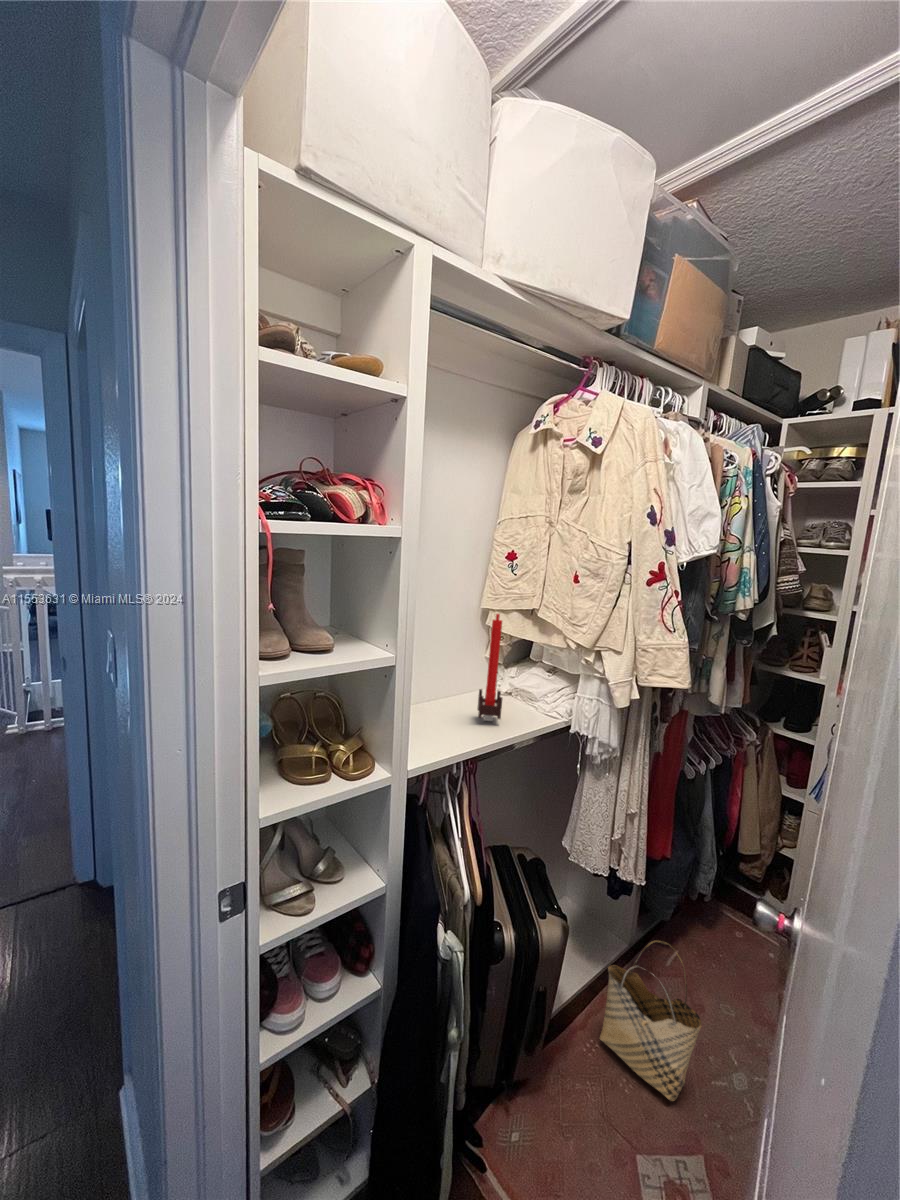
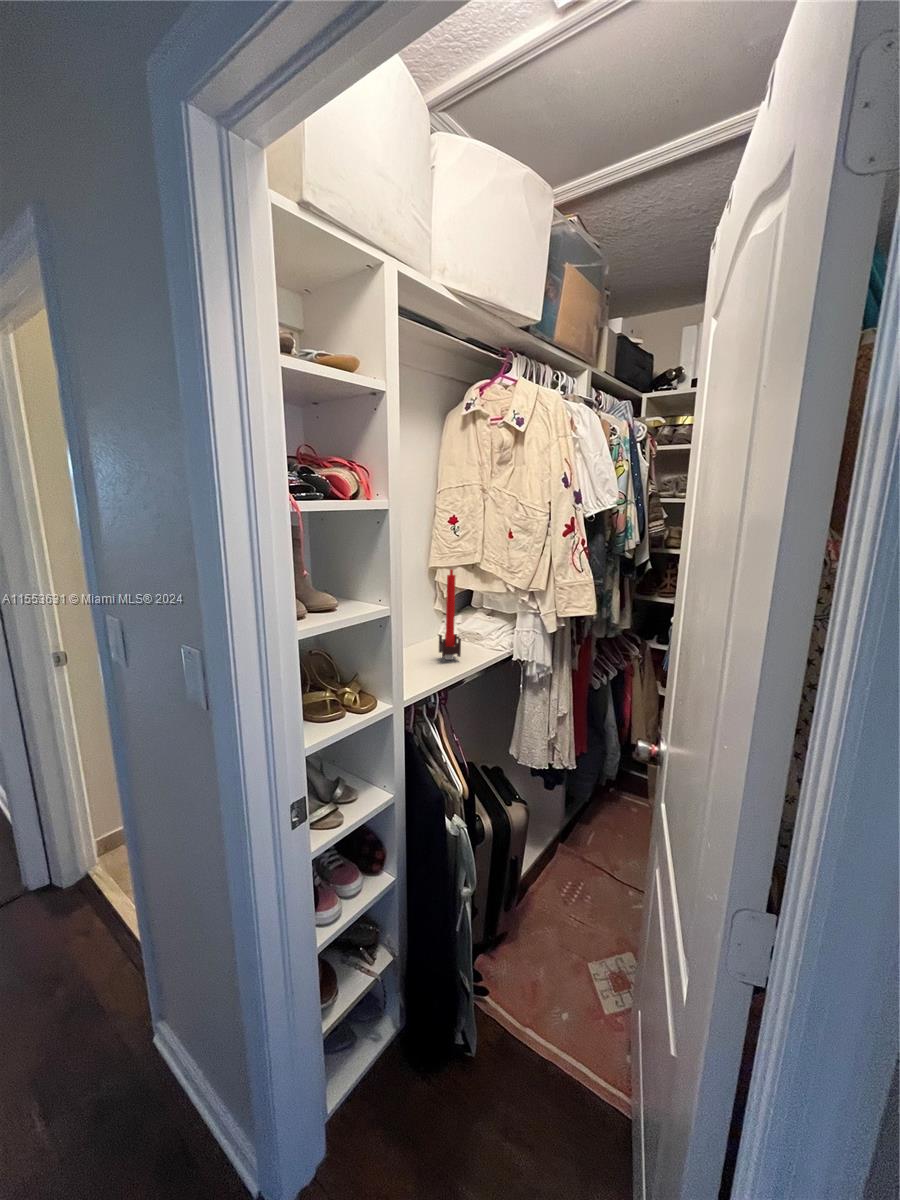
woven basket: present [600,940,702,1101] -> none [549,813,621,922]

